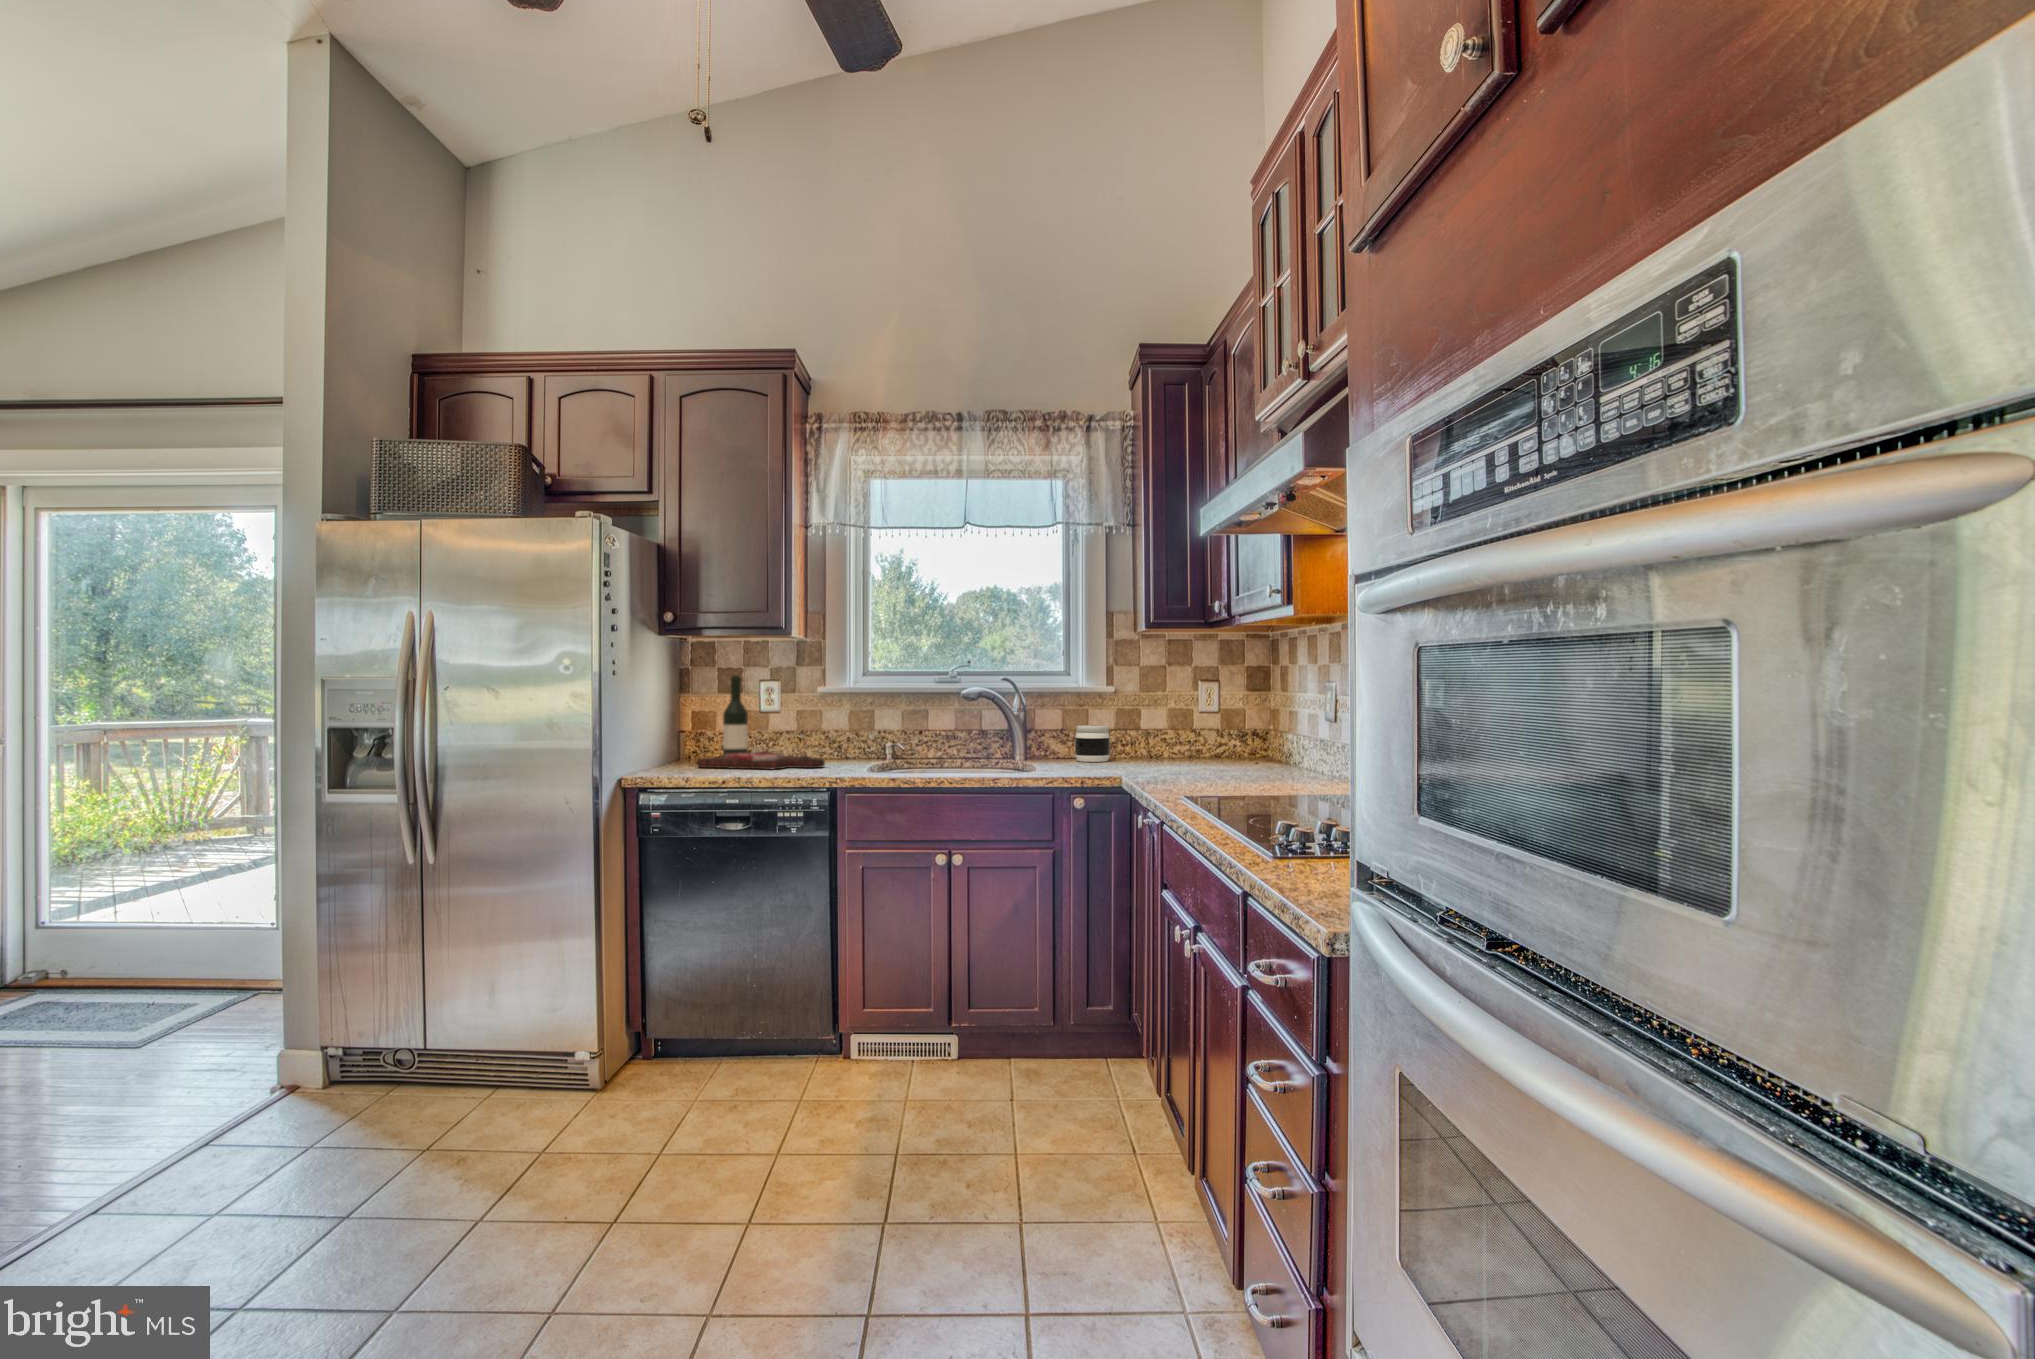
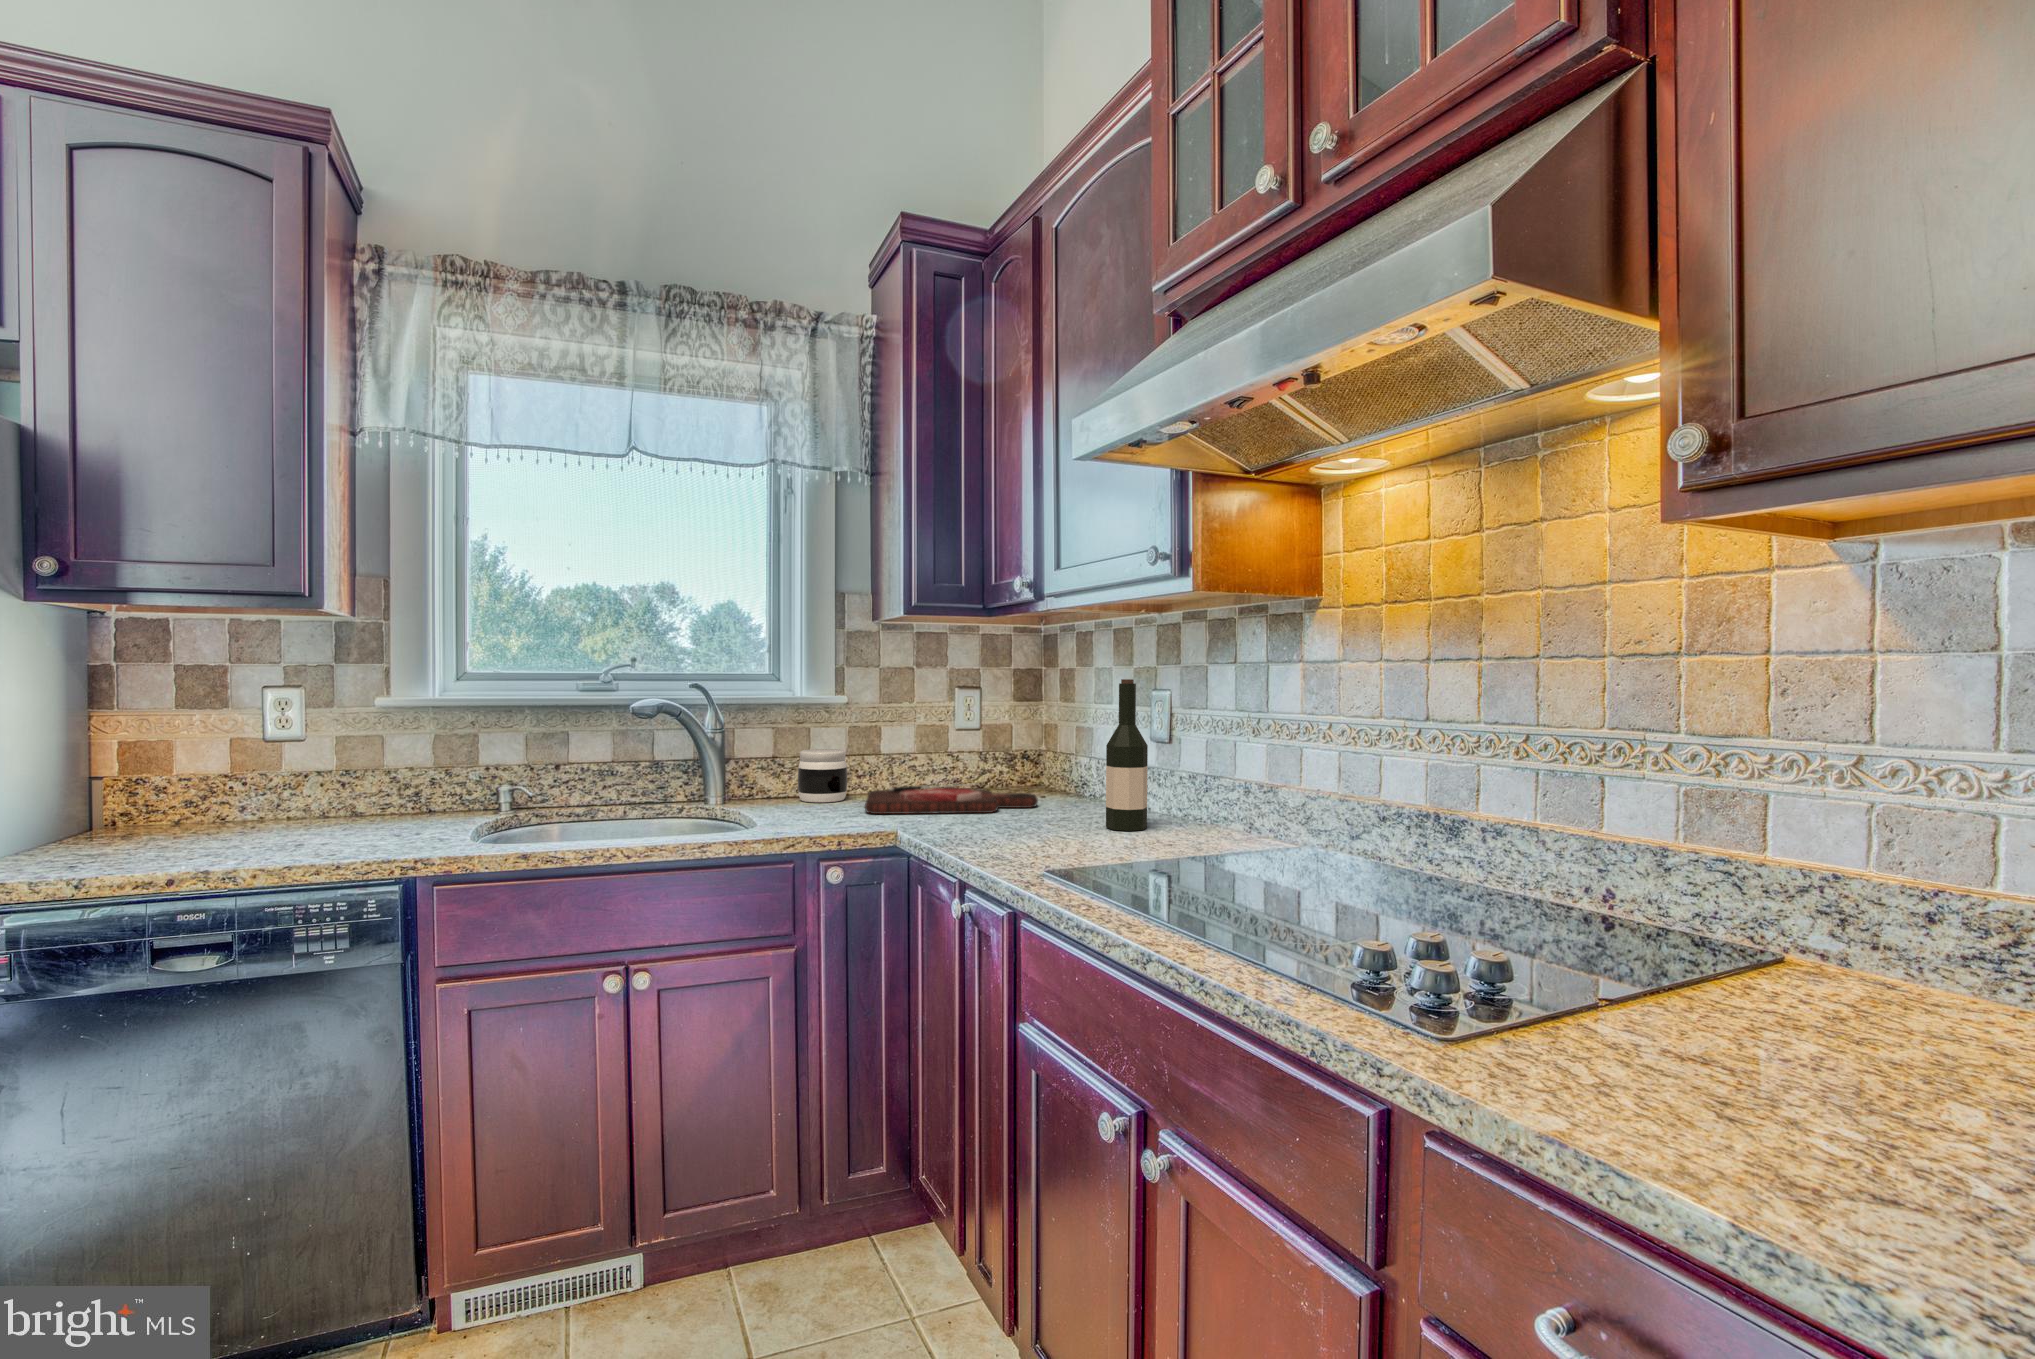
wine bottle: present [723,675,748,756] -> present [1106,679,1148,831]
cutting board: present [696,751,825,770] -> present [865,784,1038,814]

